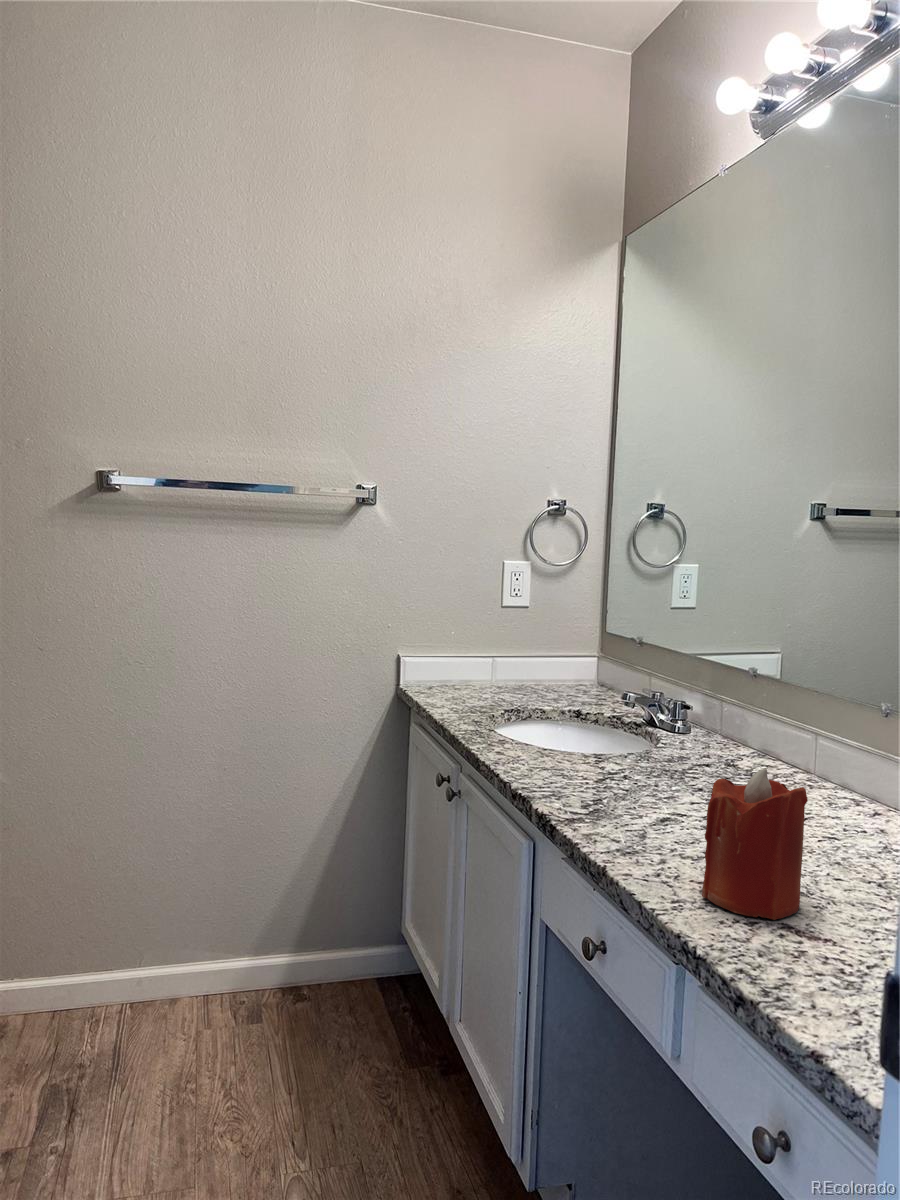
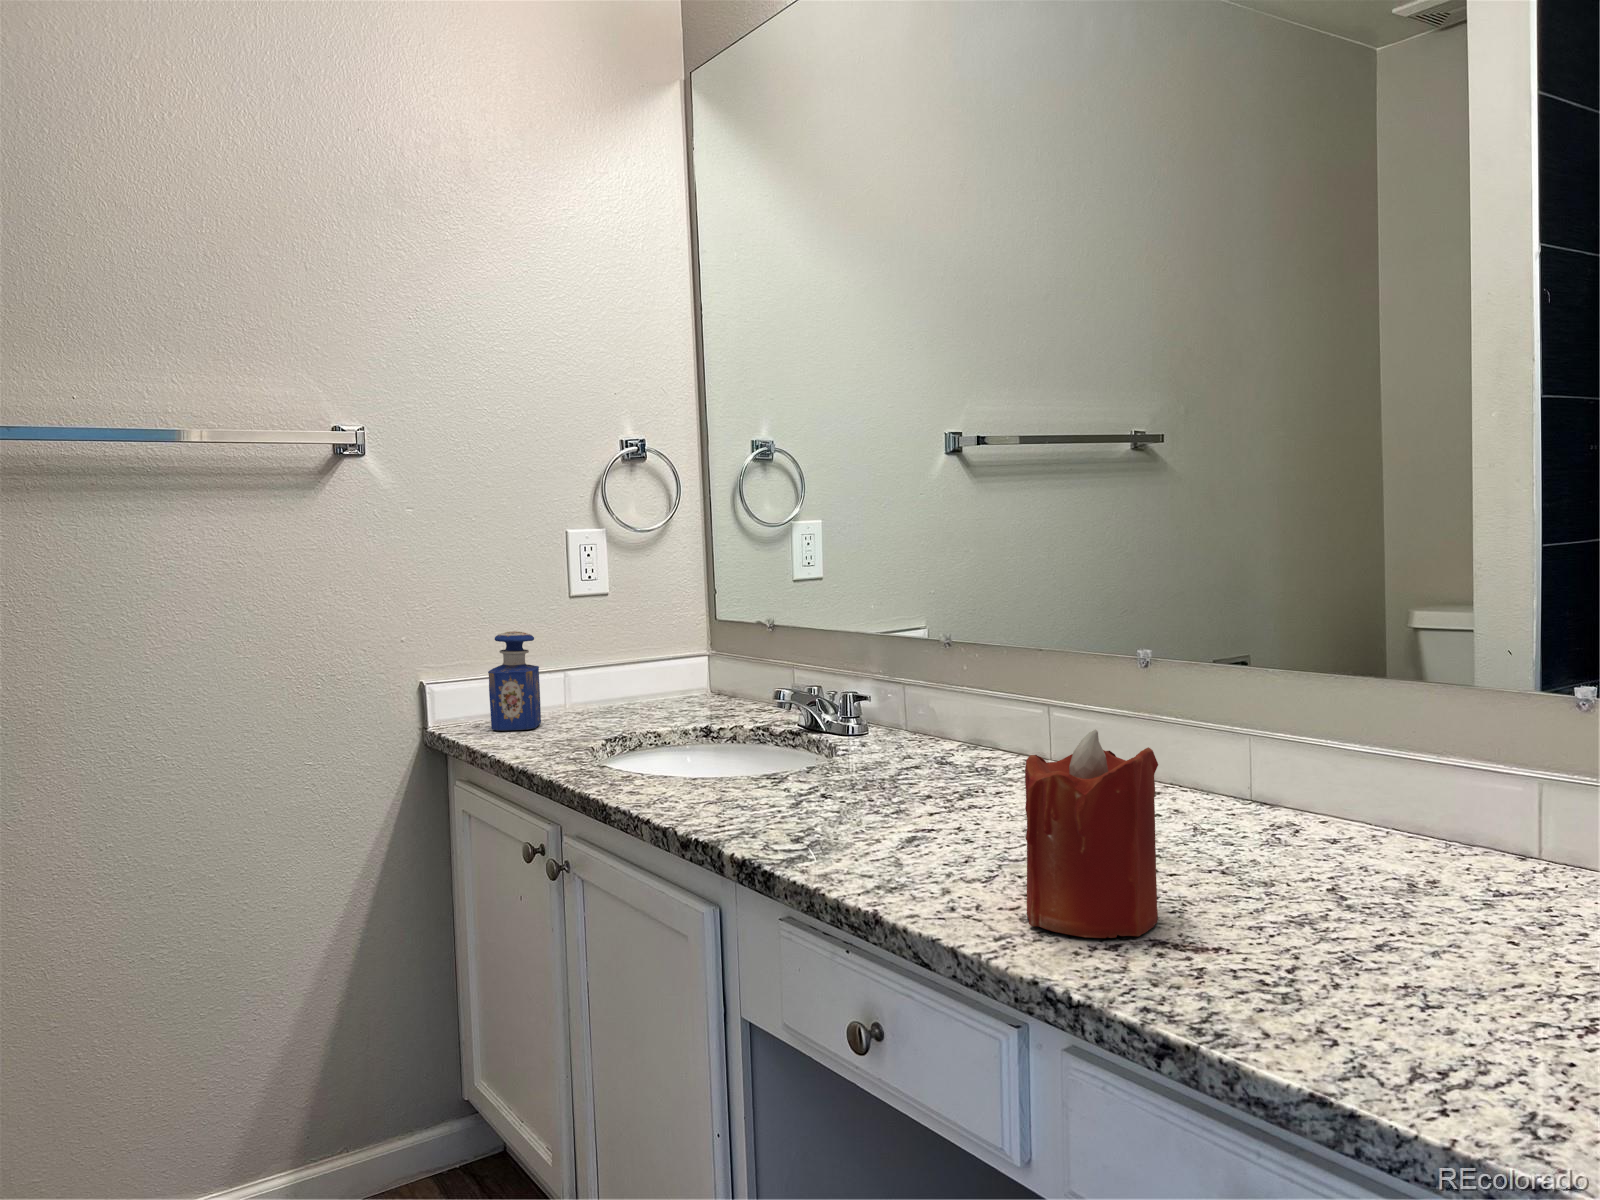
perfume bottle: none [437,628,473,696] -> present [488,631,541,730]

